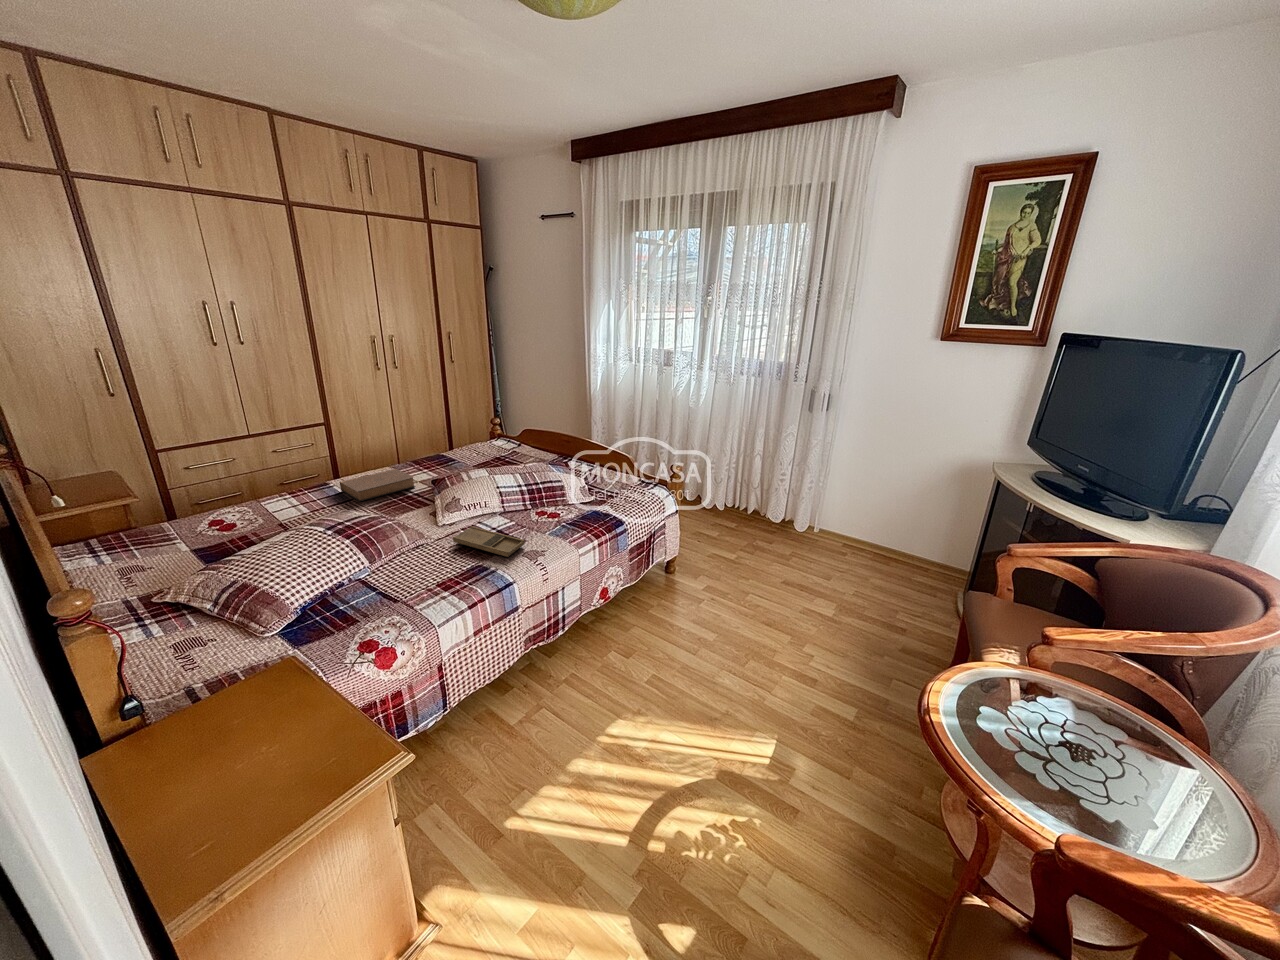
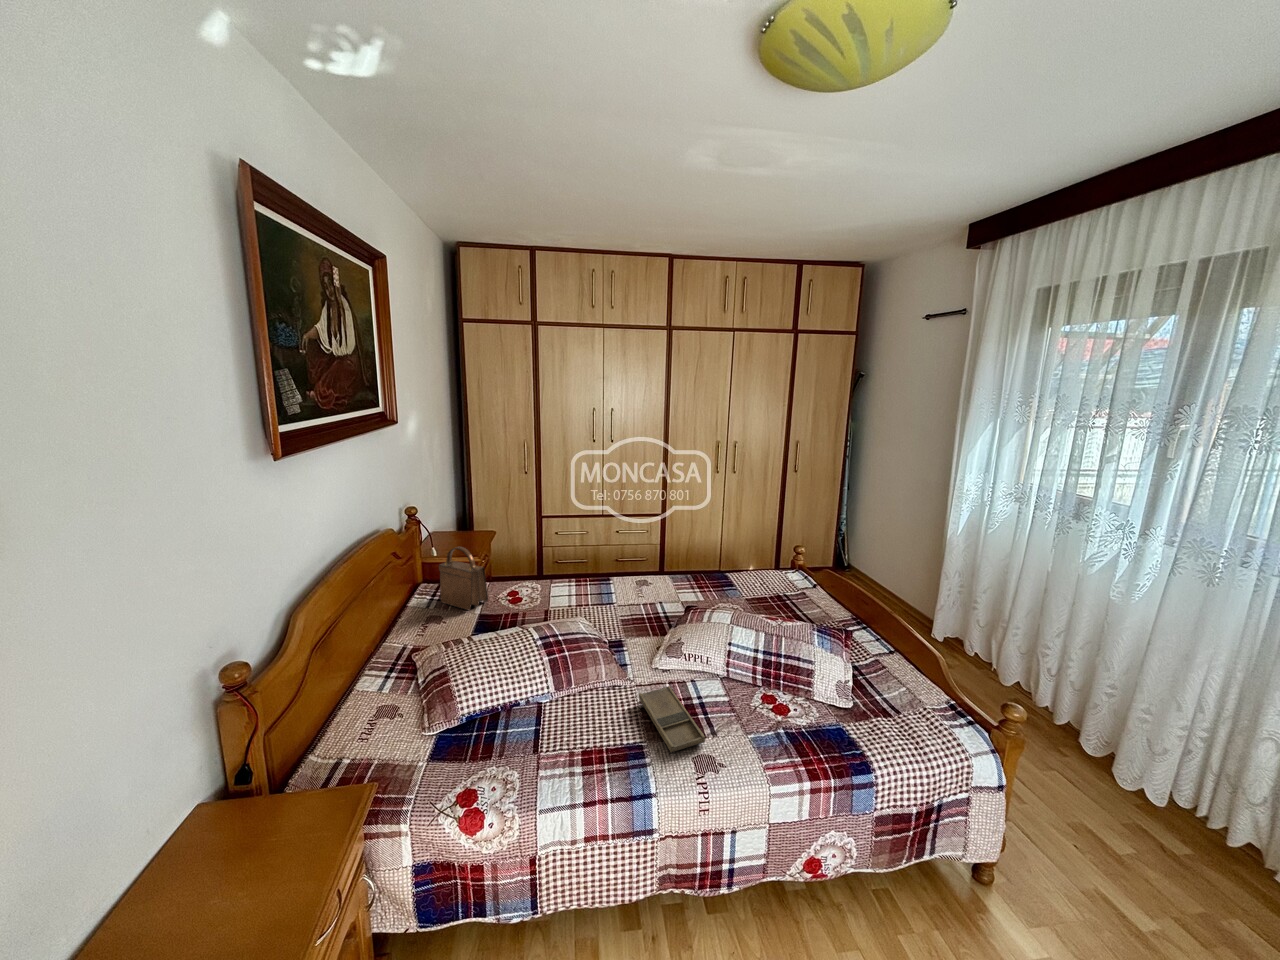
book: present [340,469,415,502] -> none [614,579,674,608]
handbag: none [84,477,185,557] -> present [439,547,488,610]

